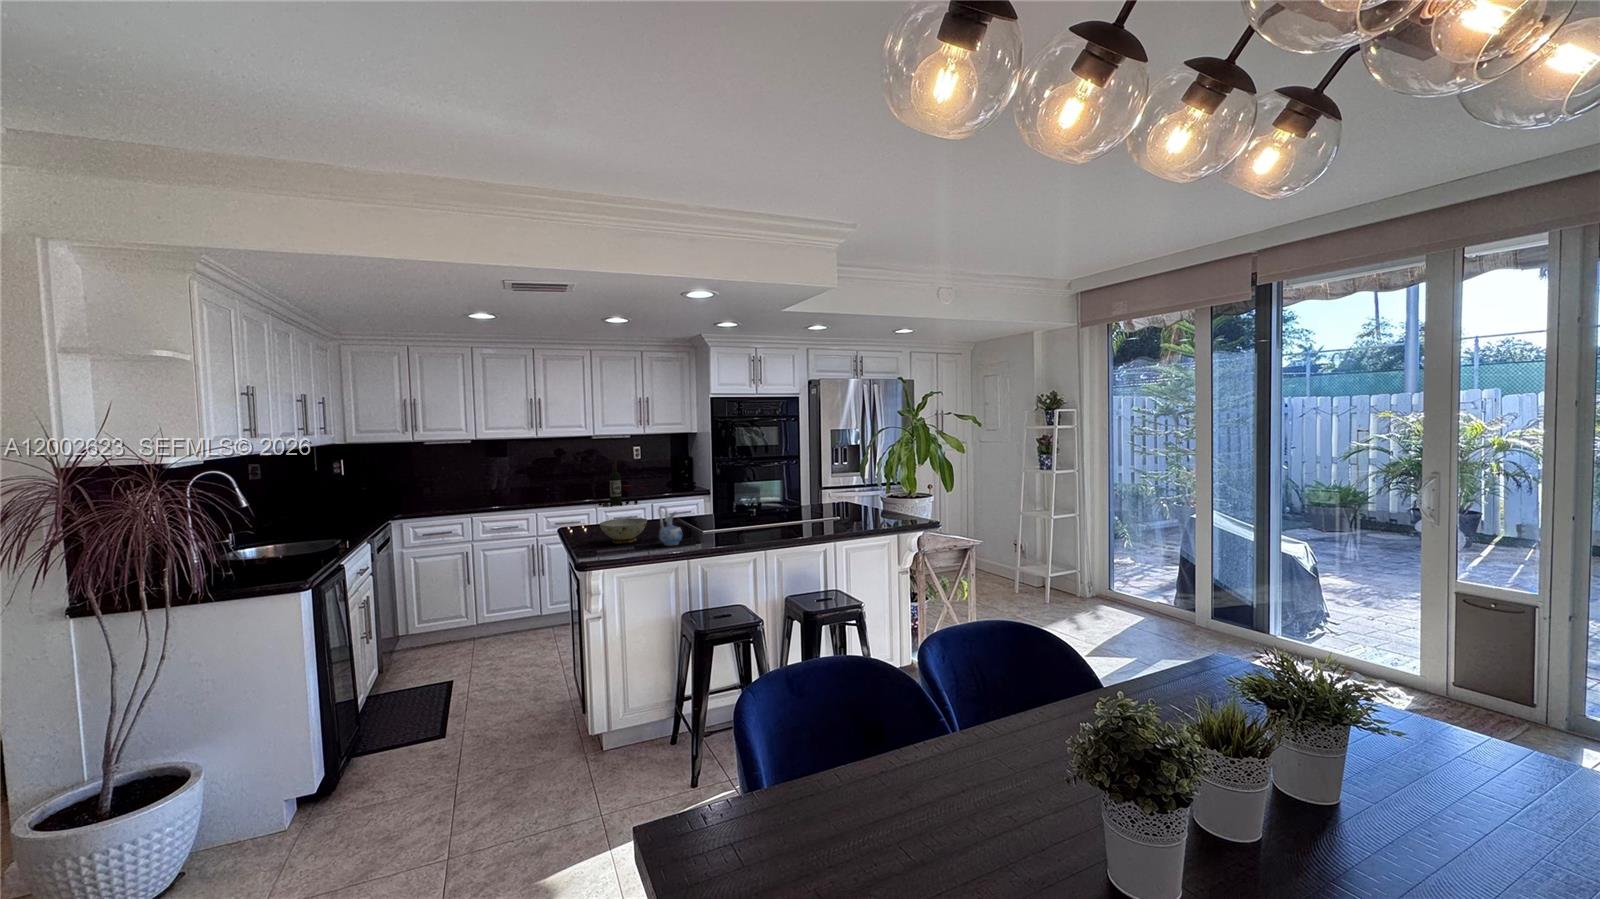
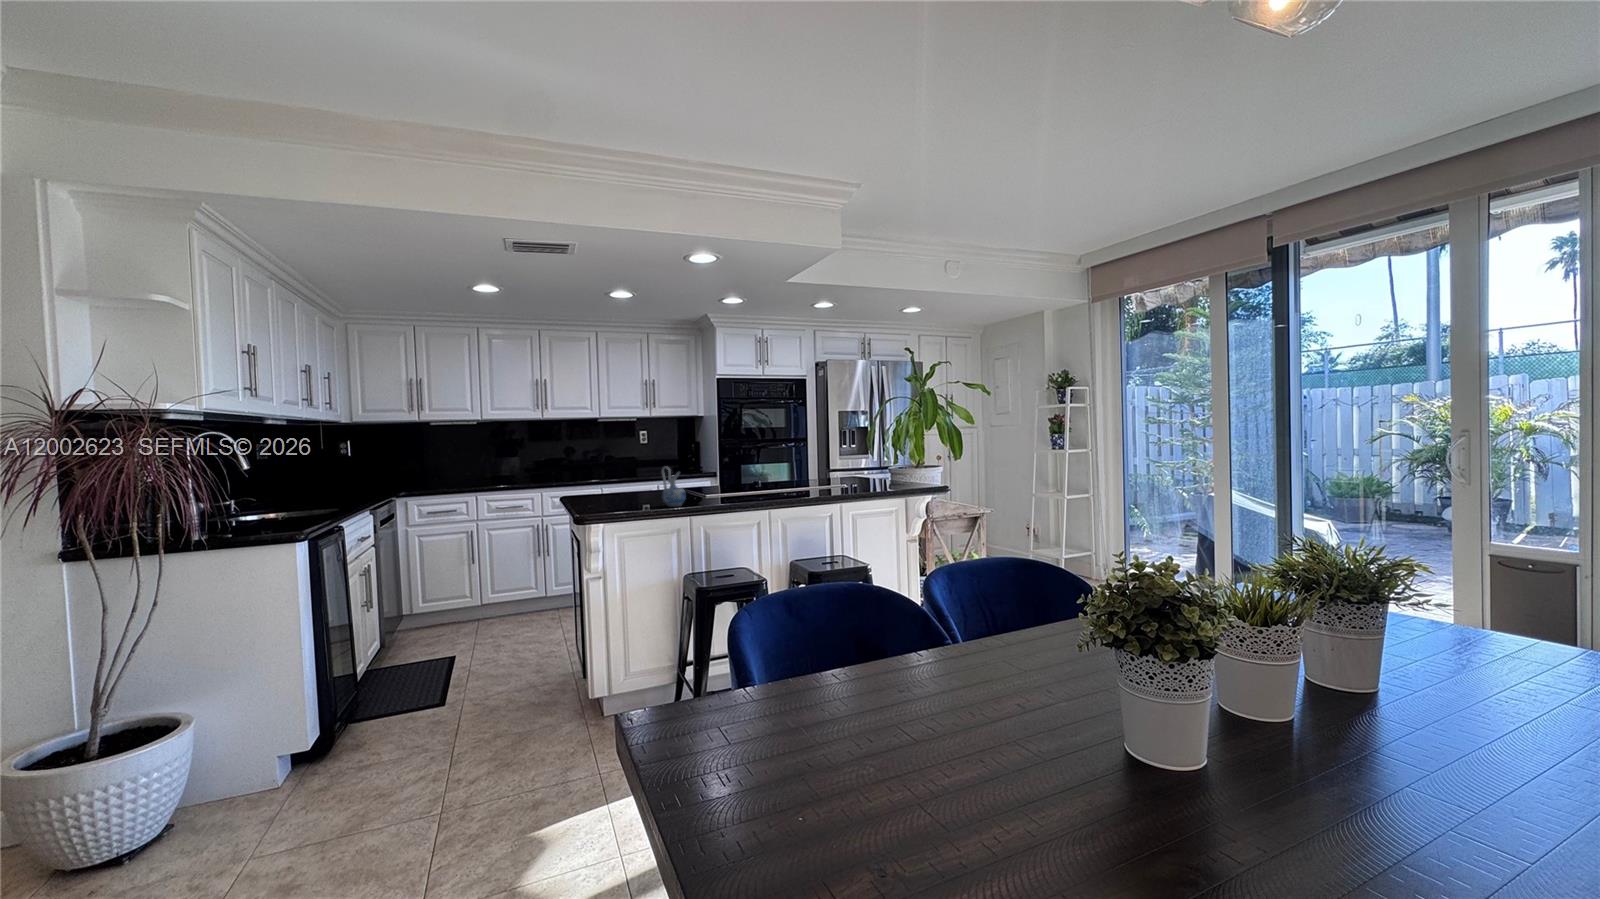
wine bottle: present [598,460,645,506] -> none [605,440,653,486]
ceramic bowl: present [600,518,647,544] -> none [602,482,651,506]

